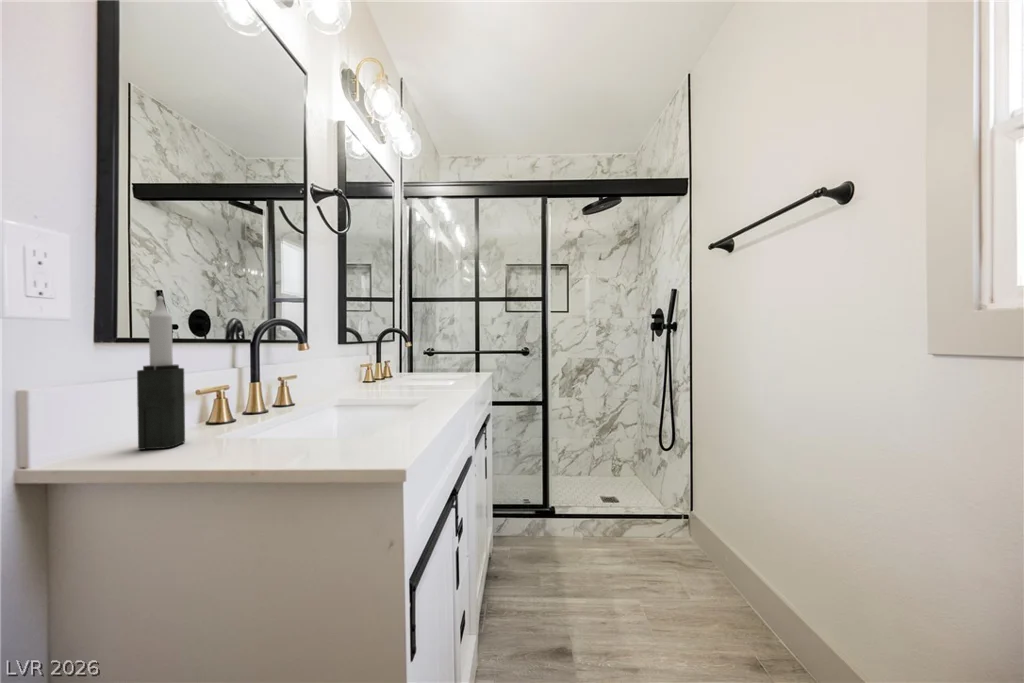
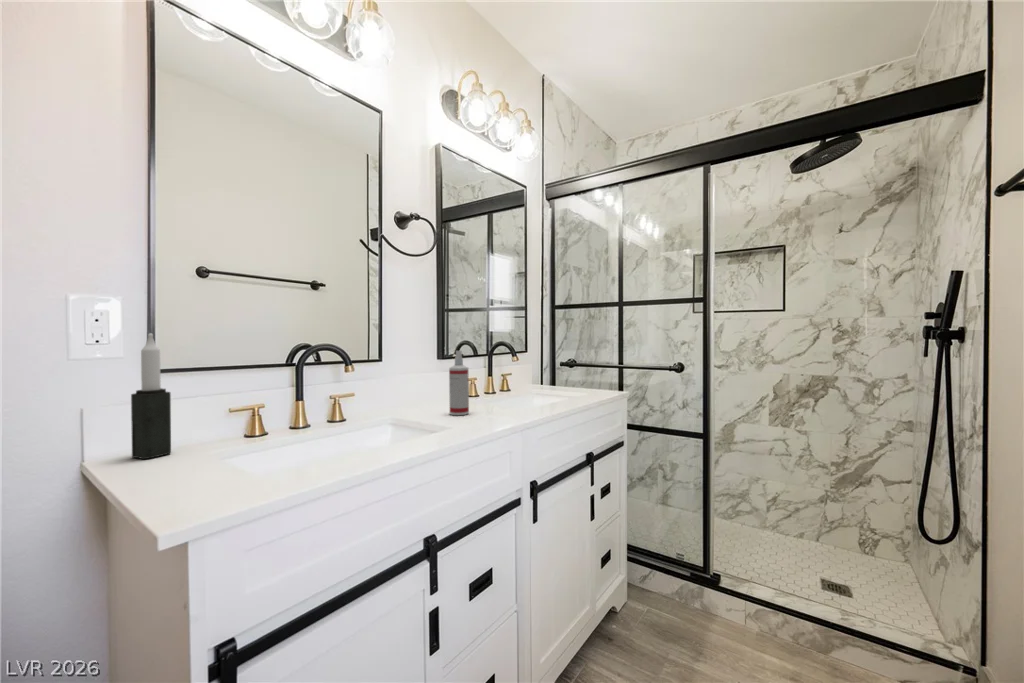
spray bottle: none [391,333,411,393] -> present [449,351,469,415]

